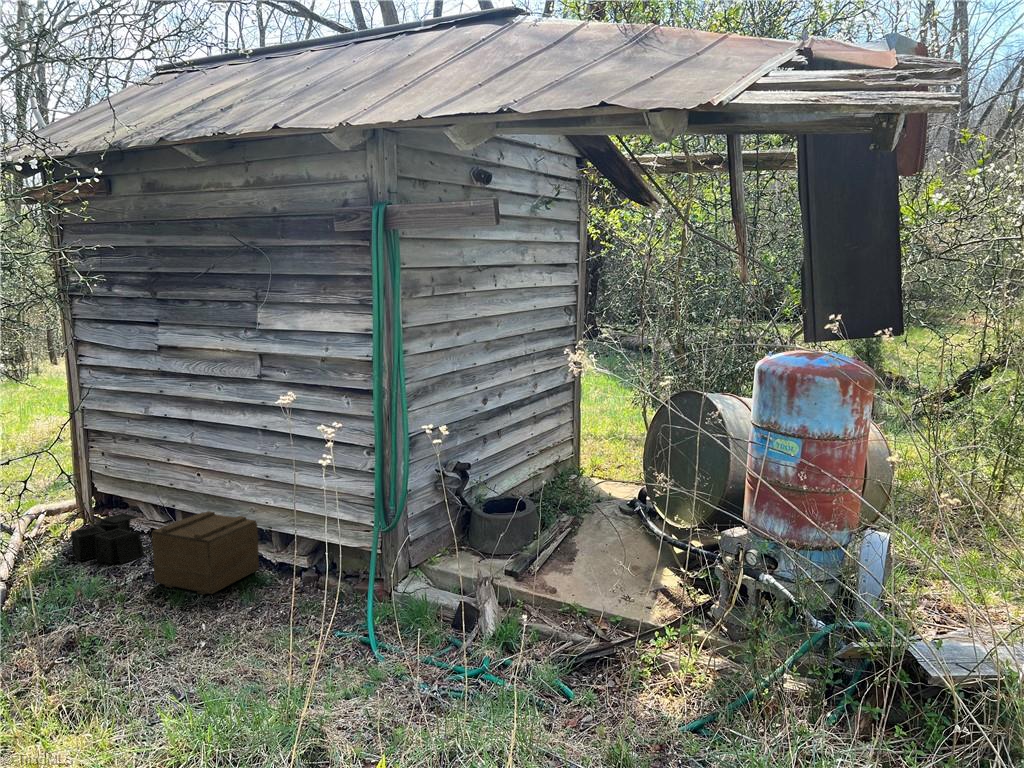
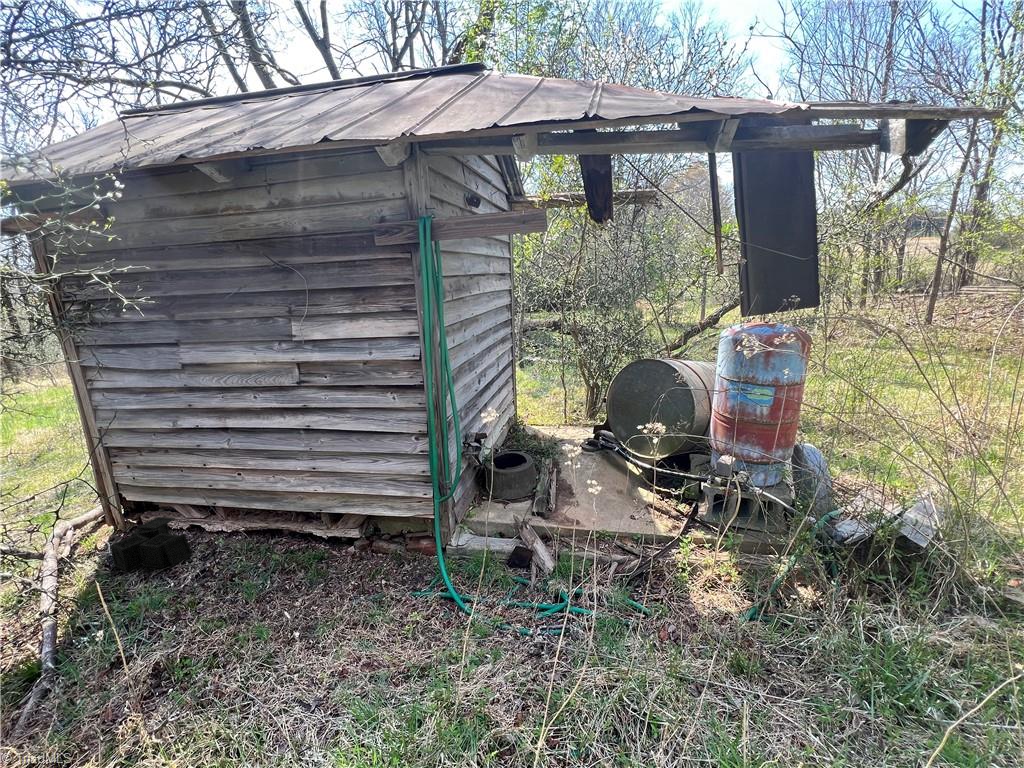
wooden crate: present [152,511,259,595] -> none [211,505,313,582]

